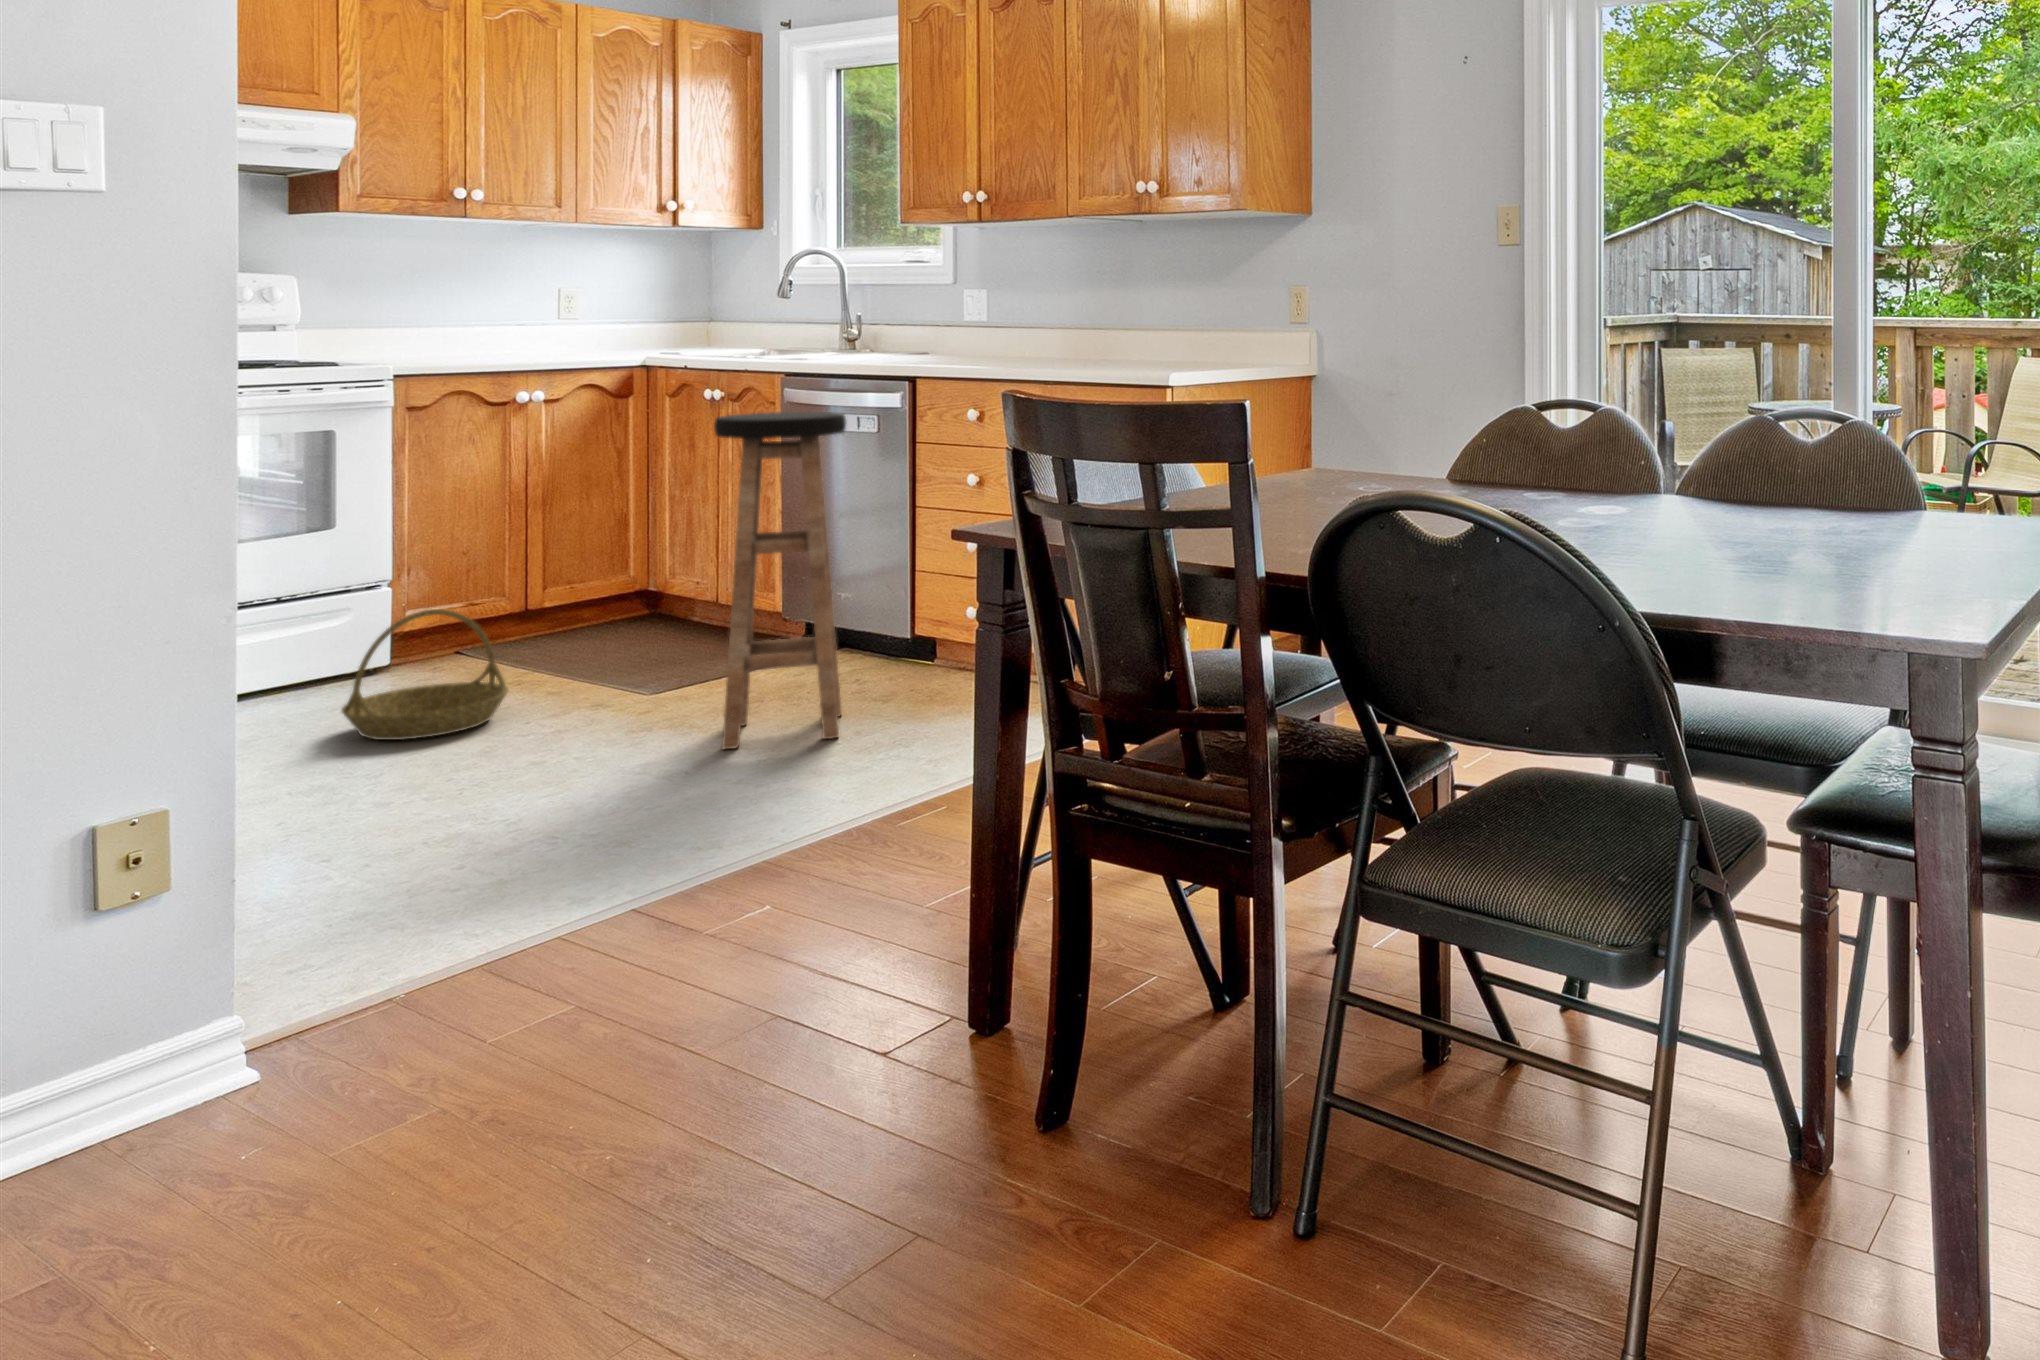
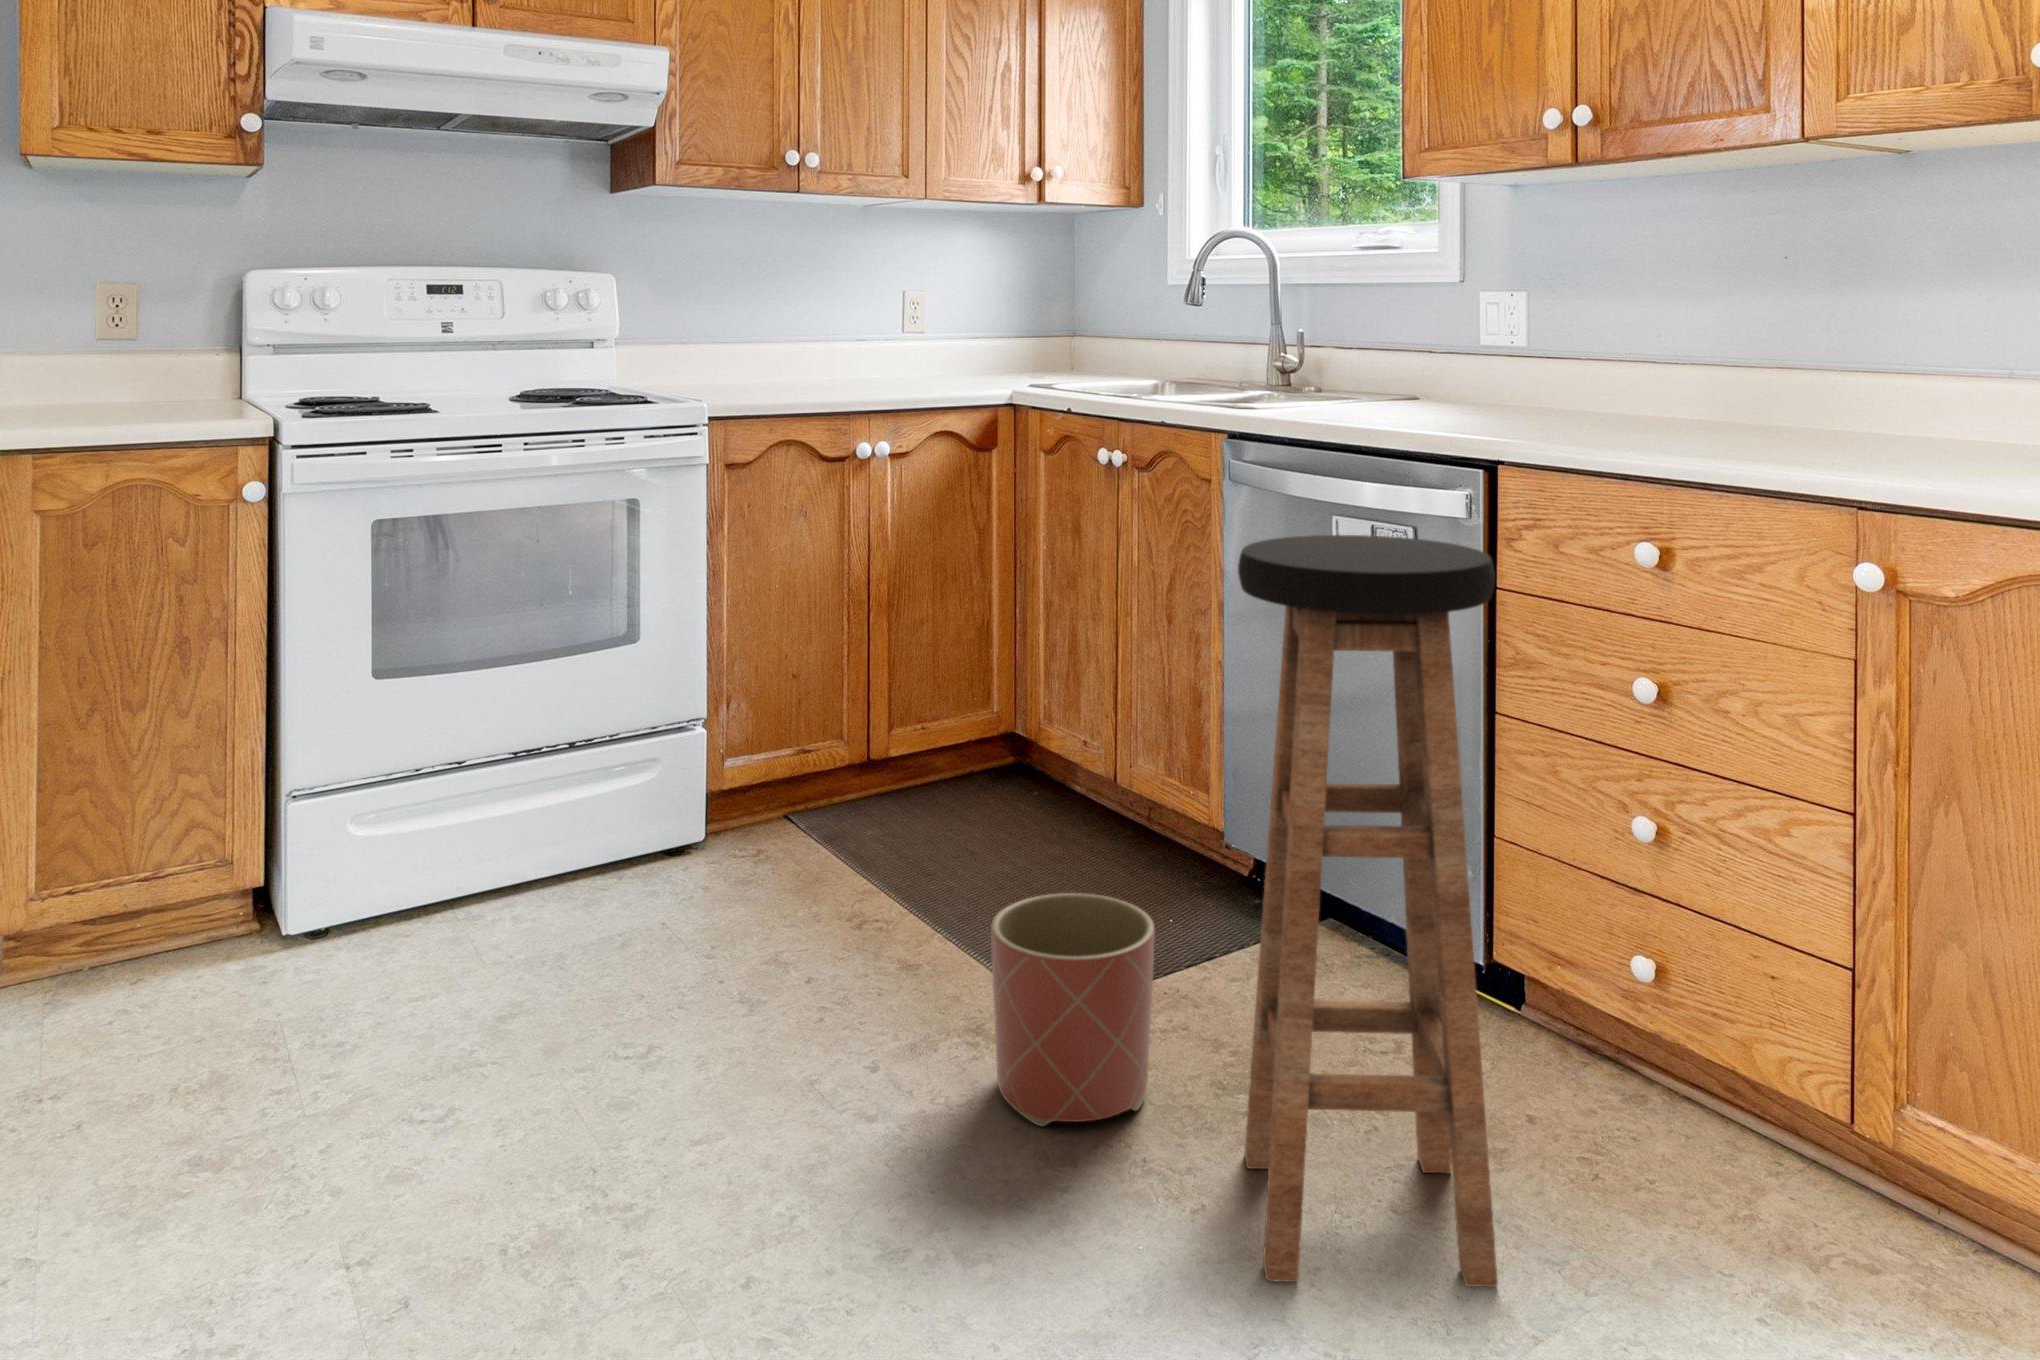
basket: present [341,609,508,740] -> none [624,839,863,1086]
planter: none [588,620,689,729] -> present [991,893,1155,1127]

